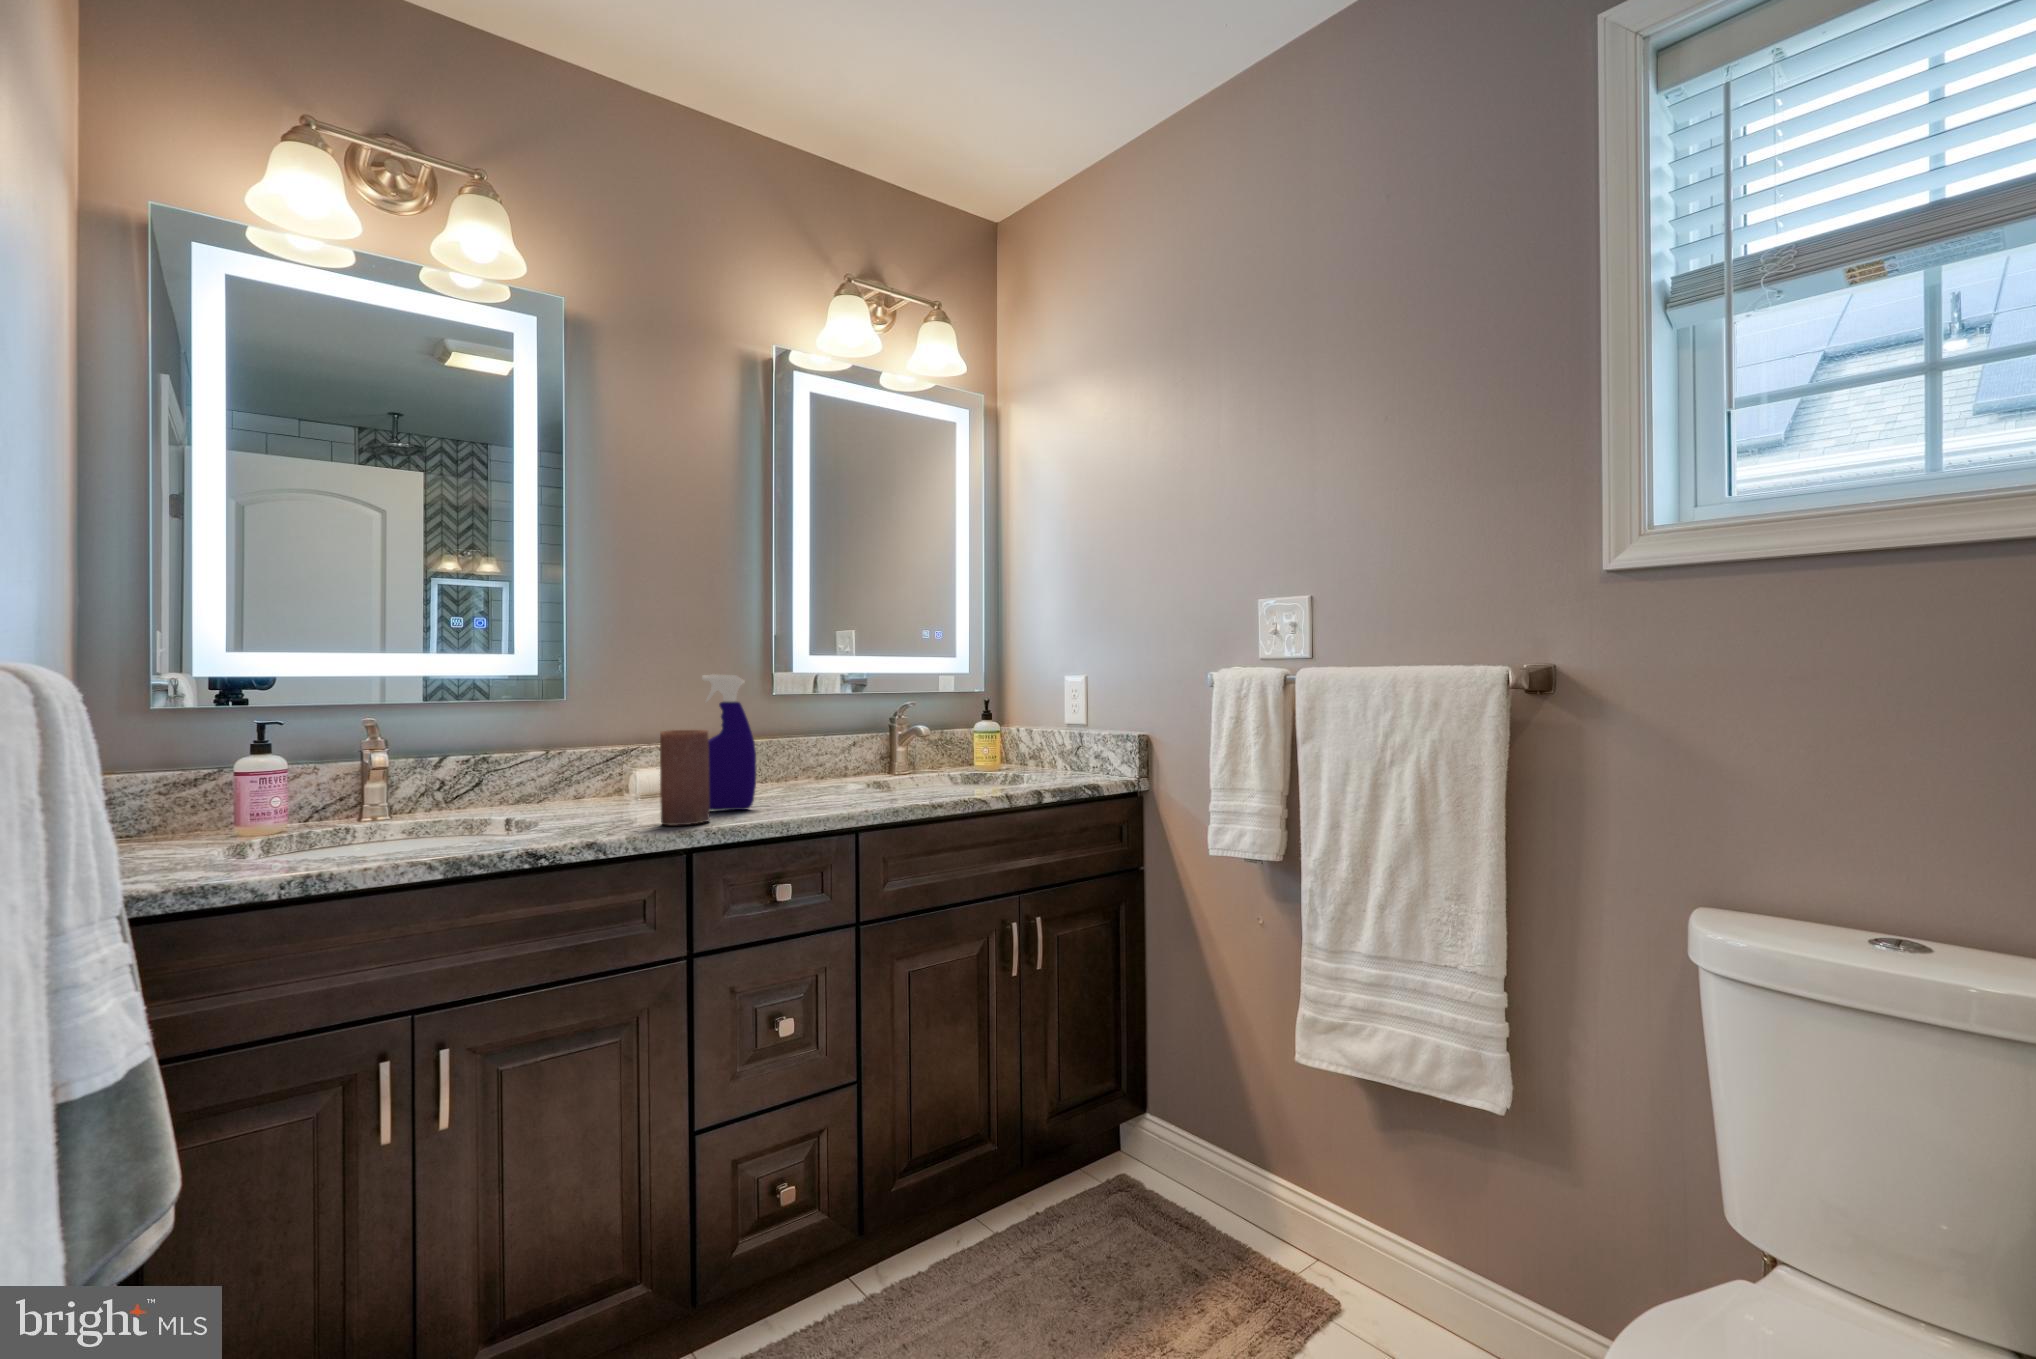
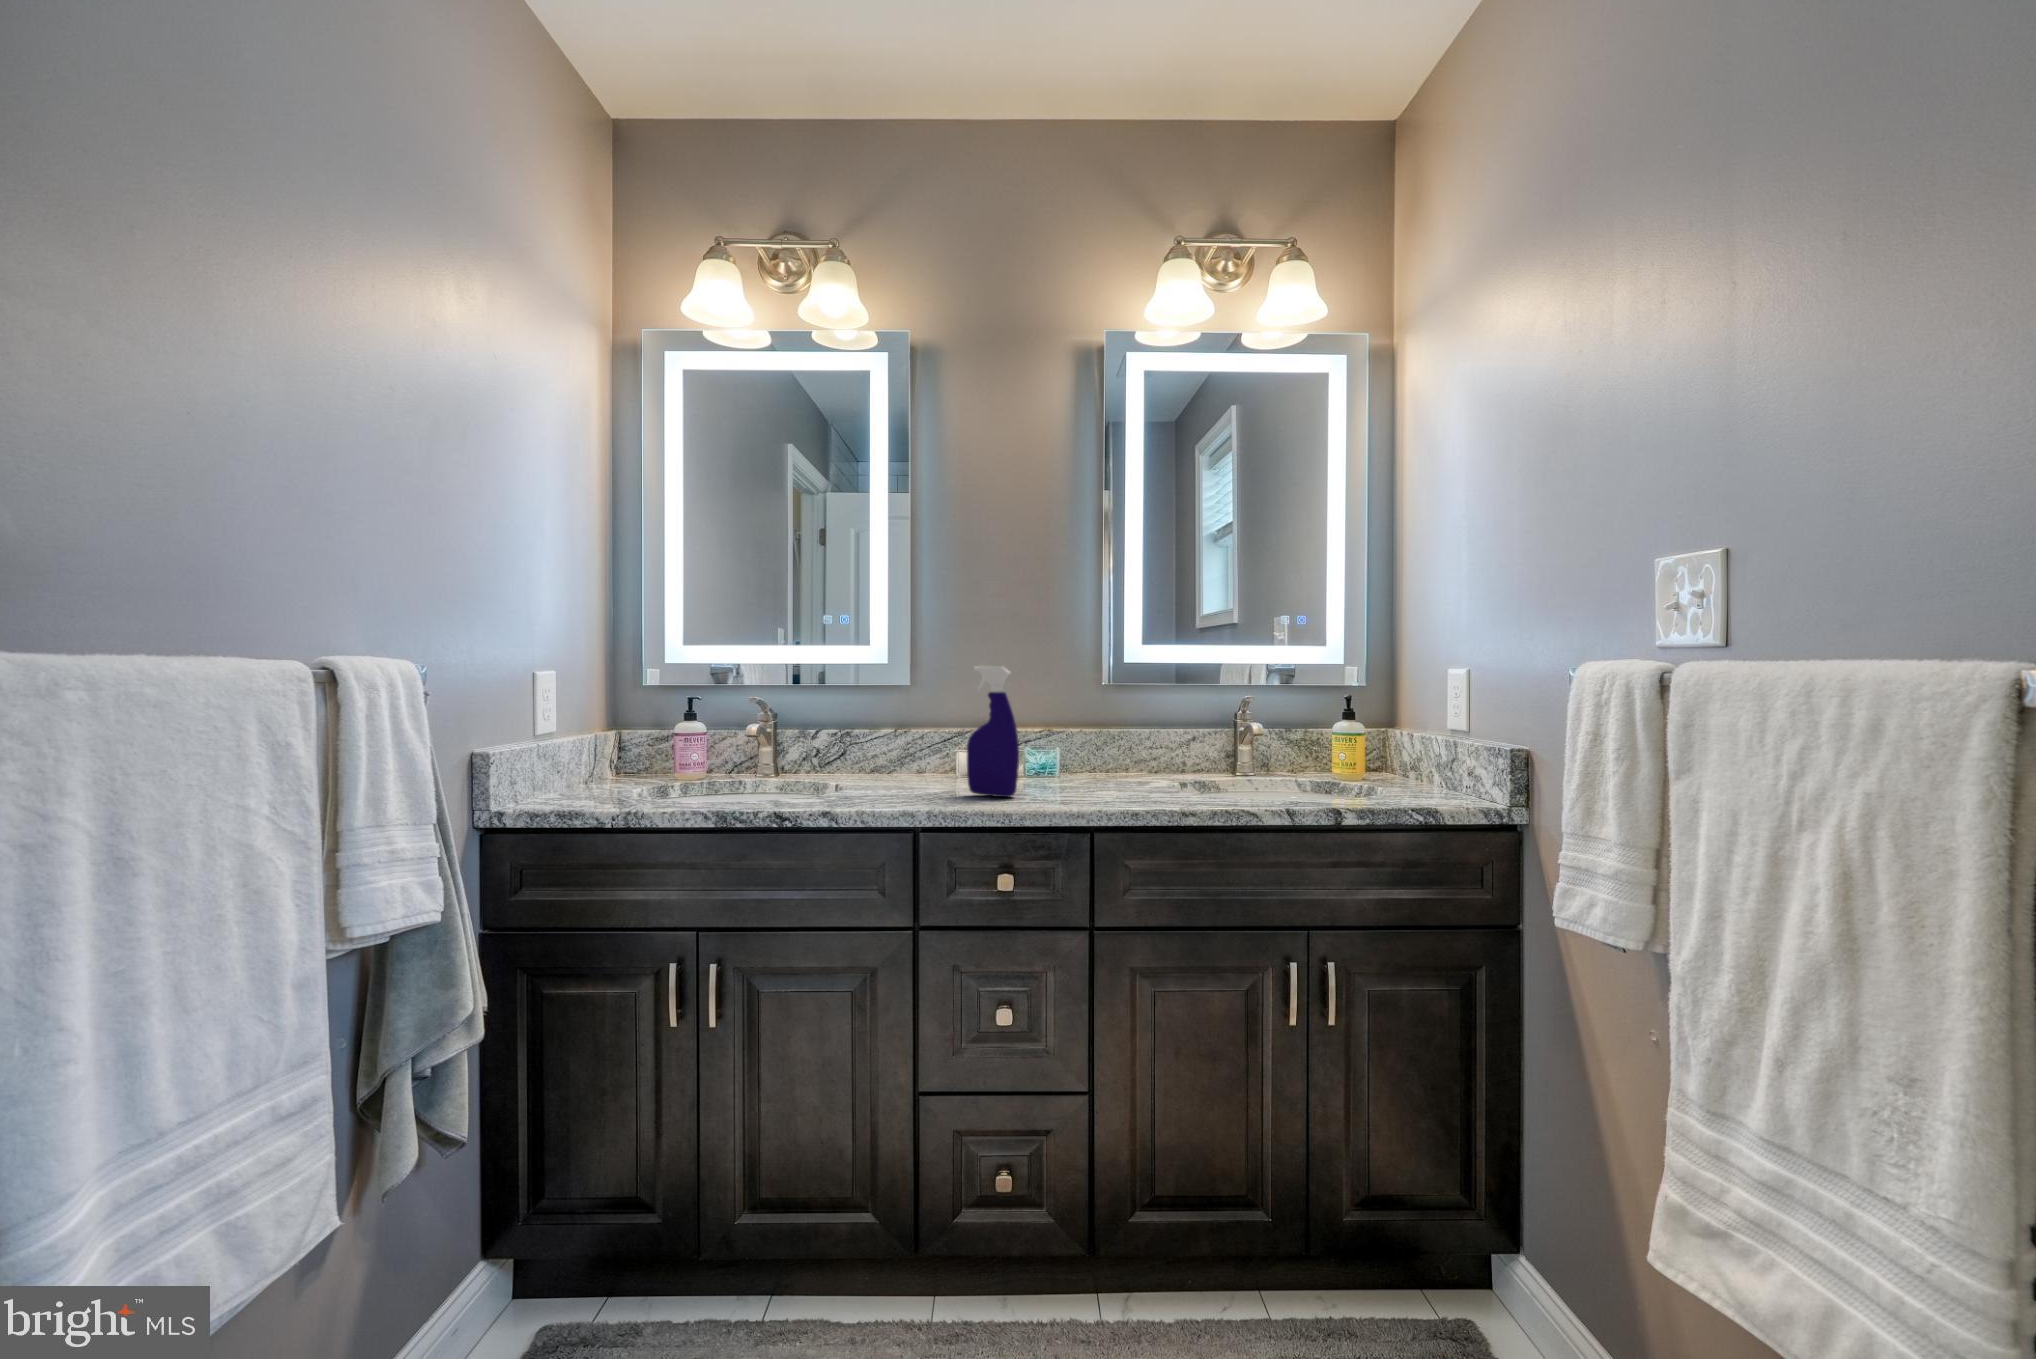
candle: present [660,730,710,825] -> none [906,717,950,805]

